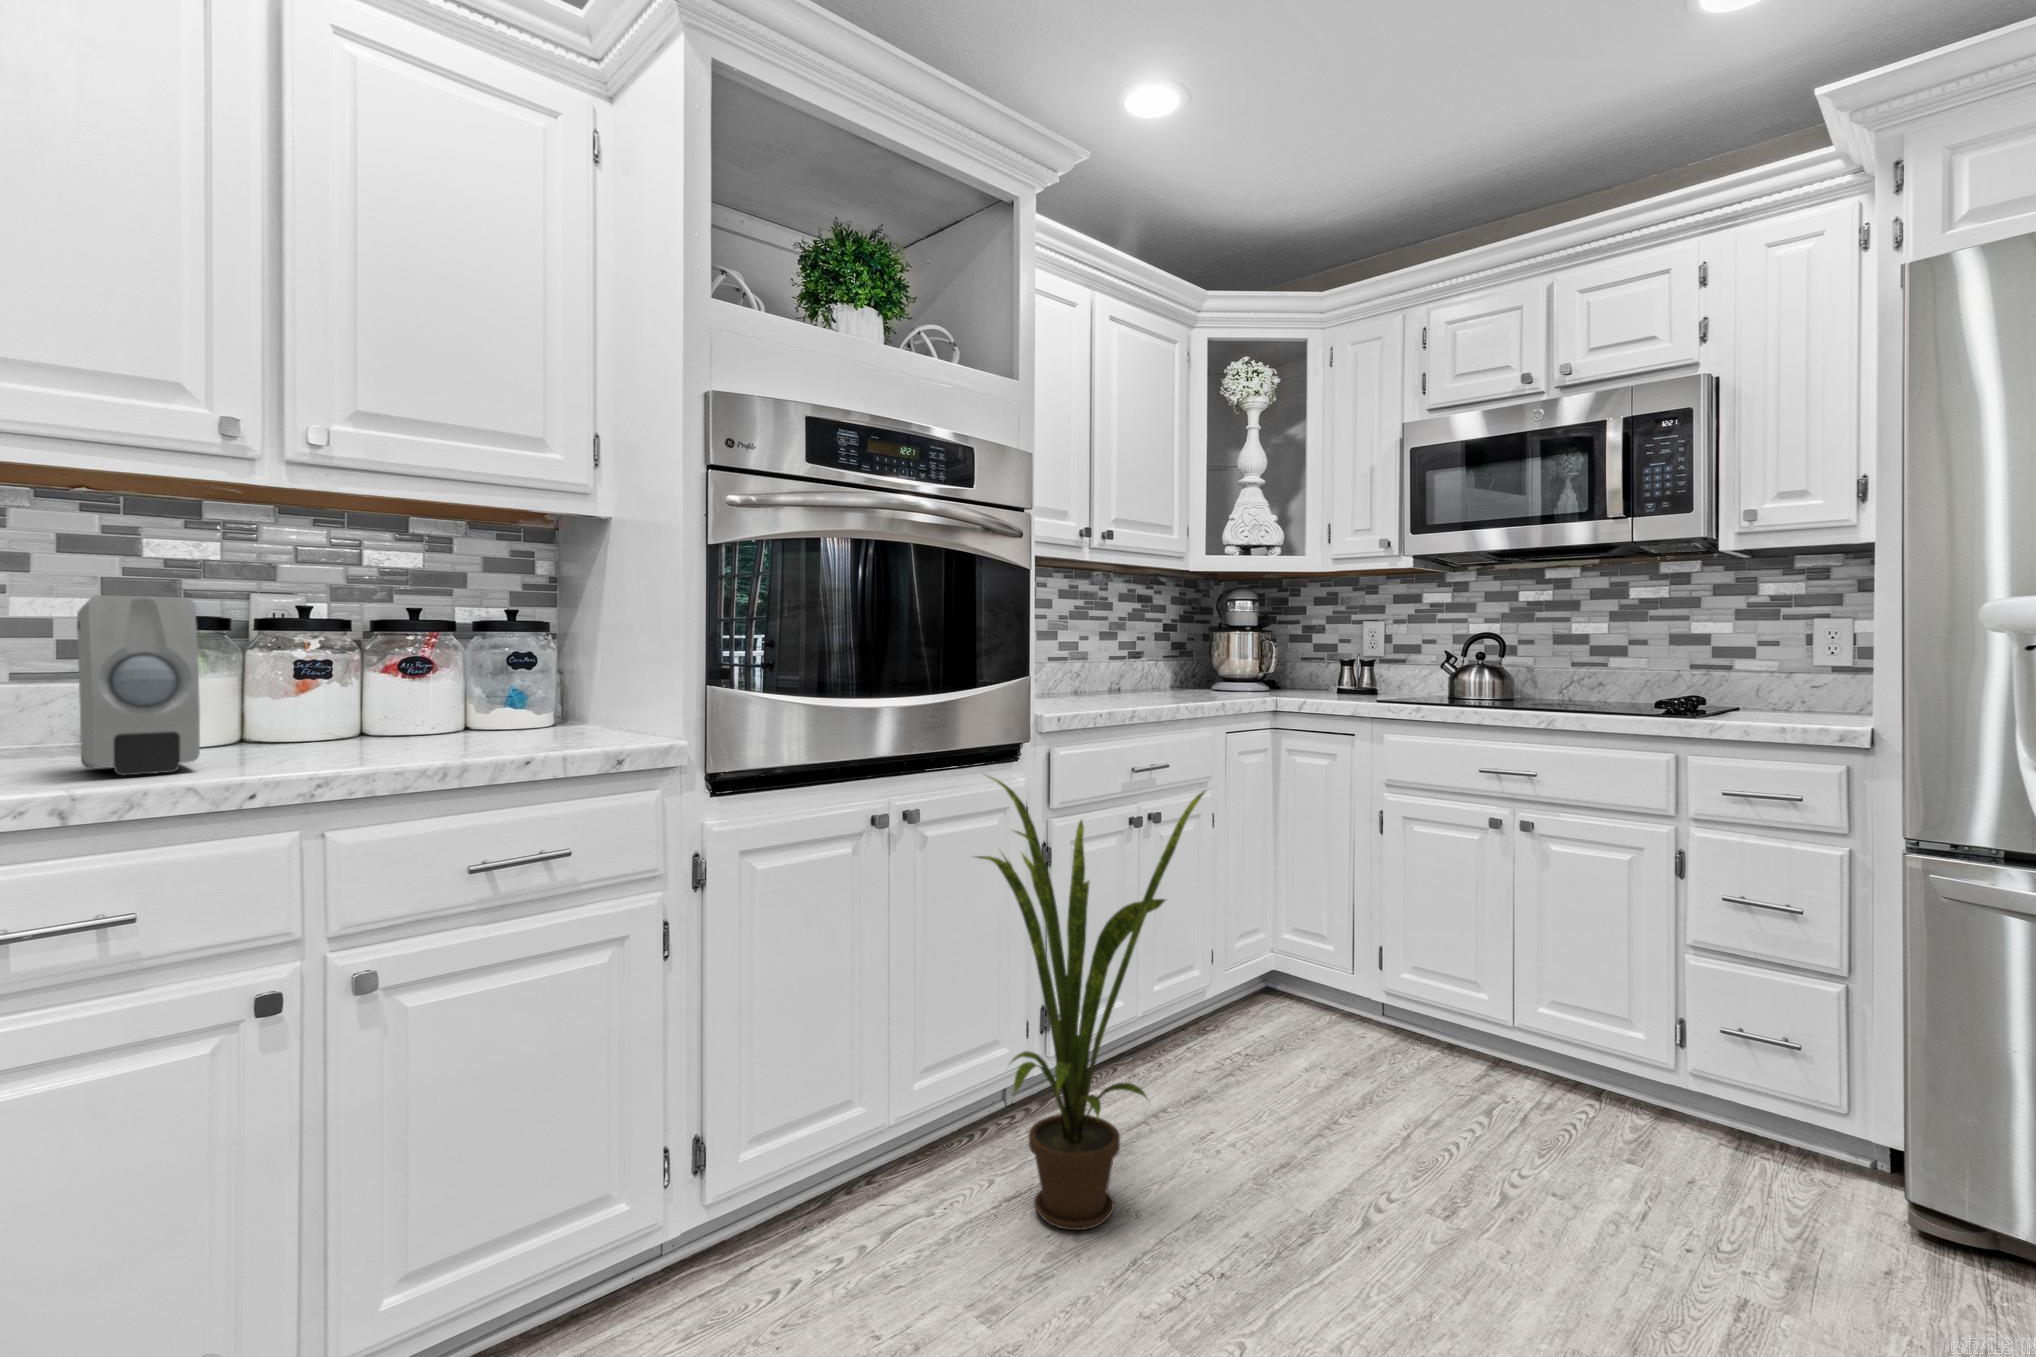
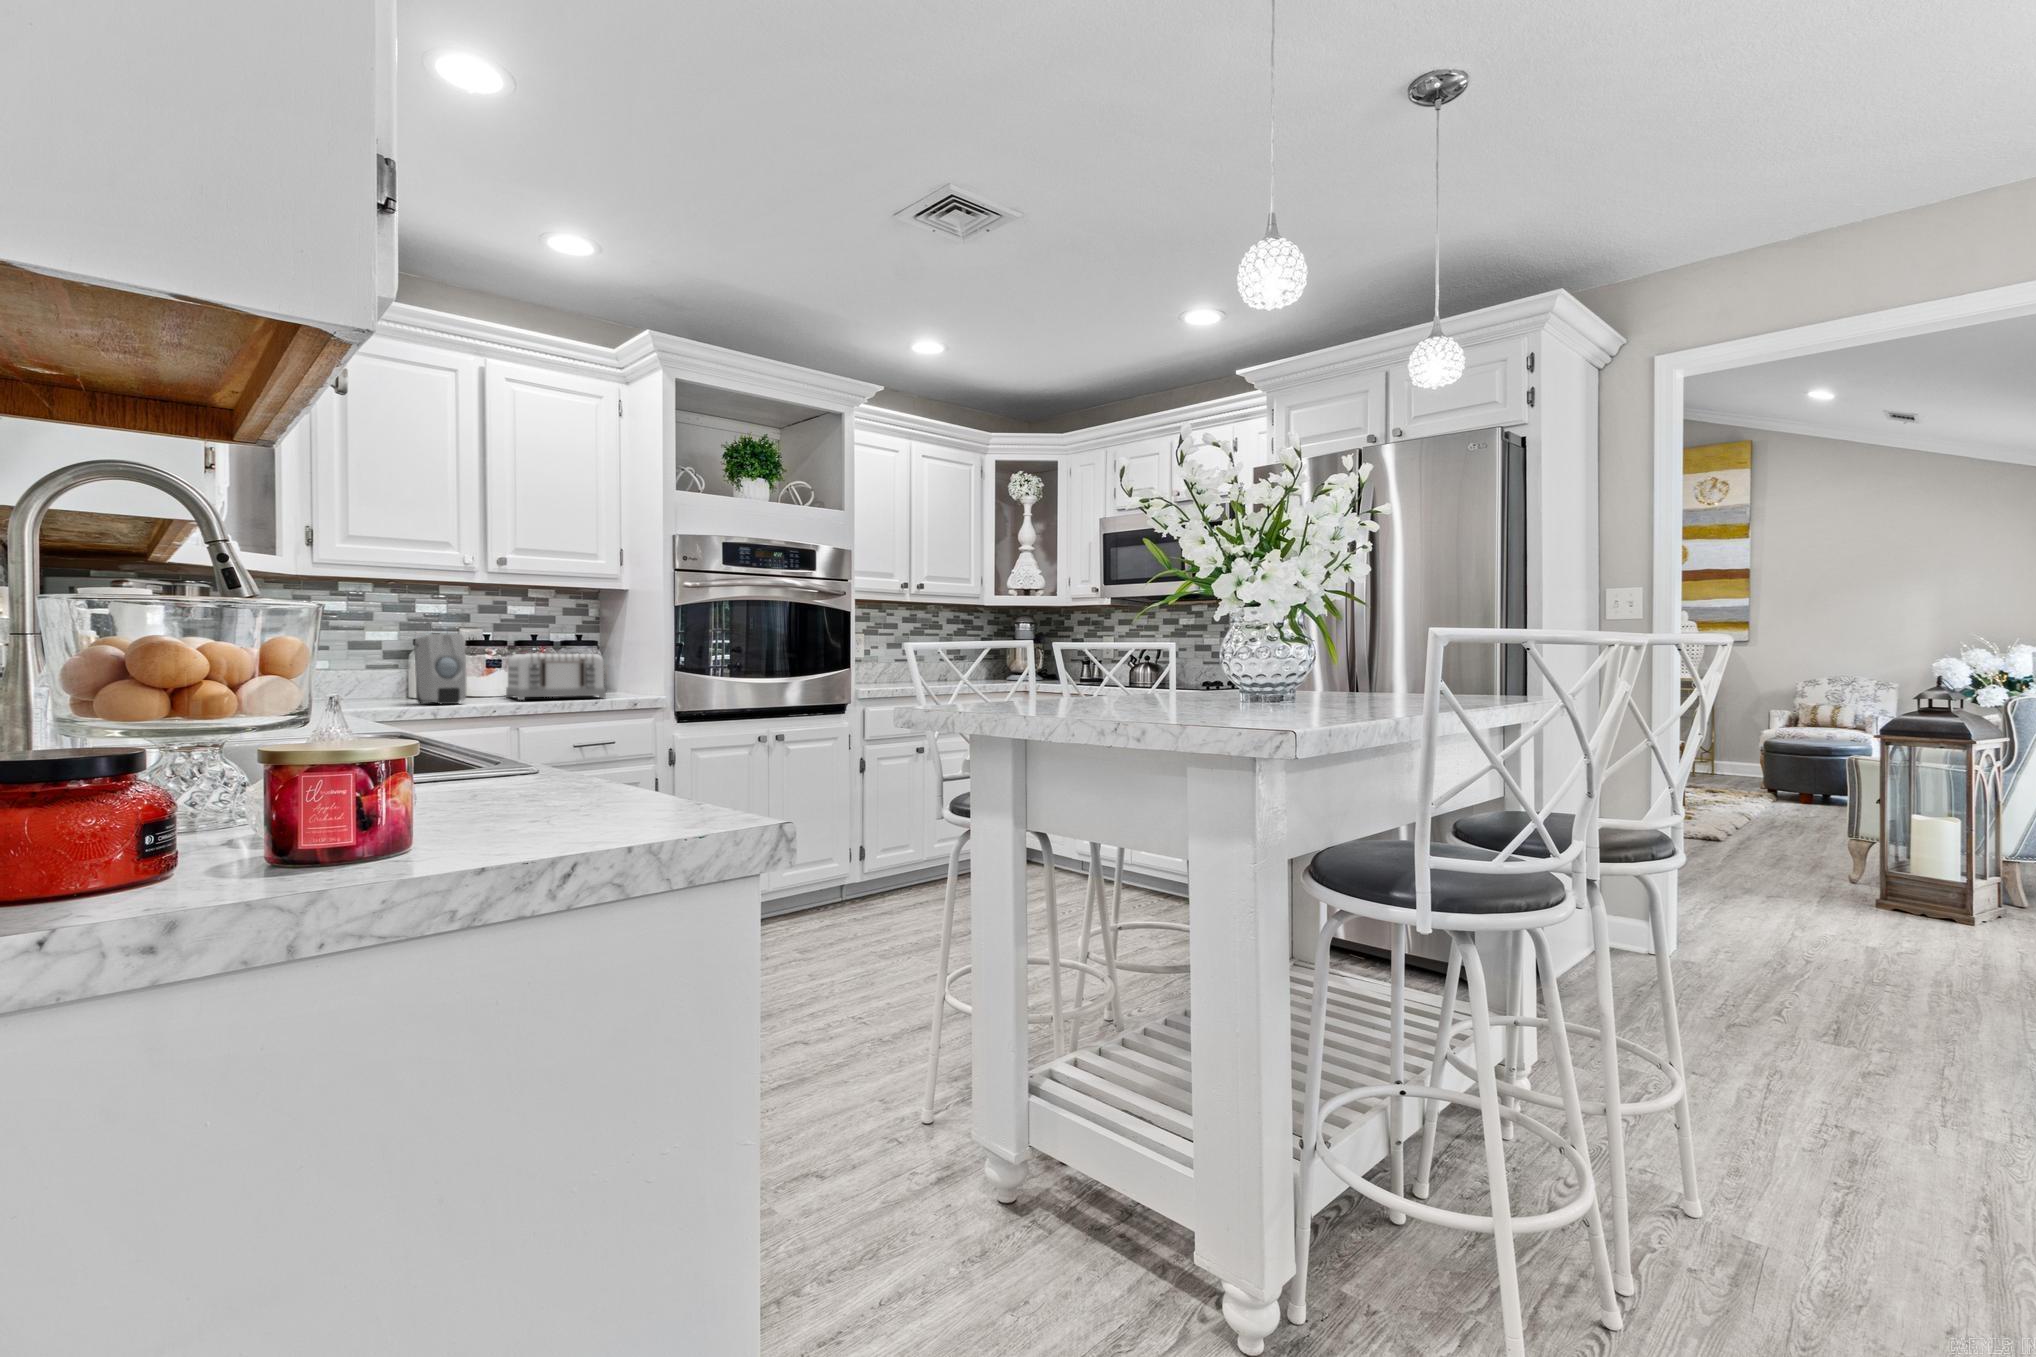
toaster: none [344,647,557,755] -> present [506,653,606,700]
house plant: present [976,776,1205,1230] -> none [797,718,921,935]

